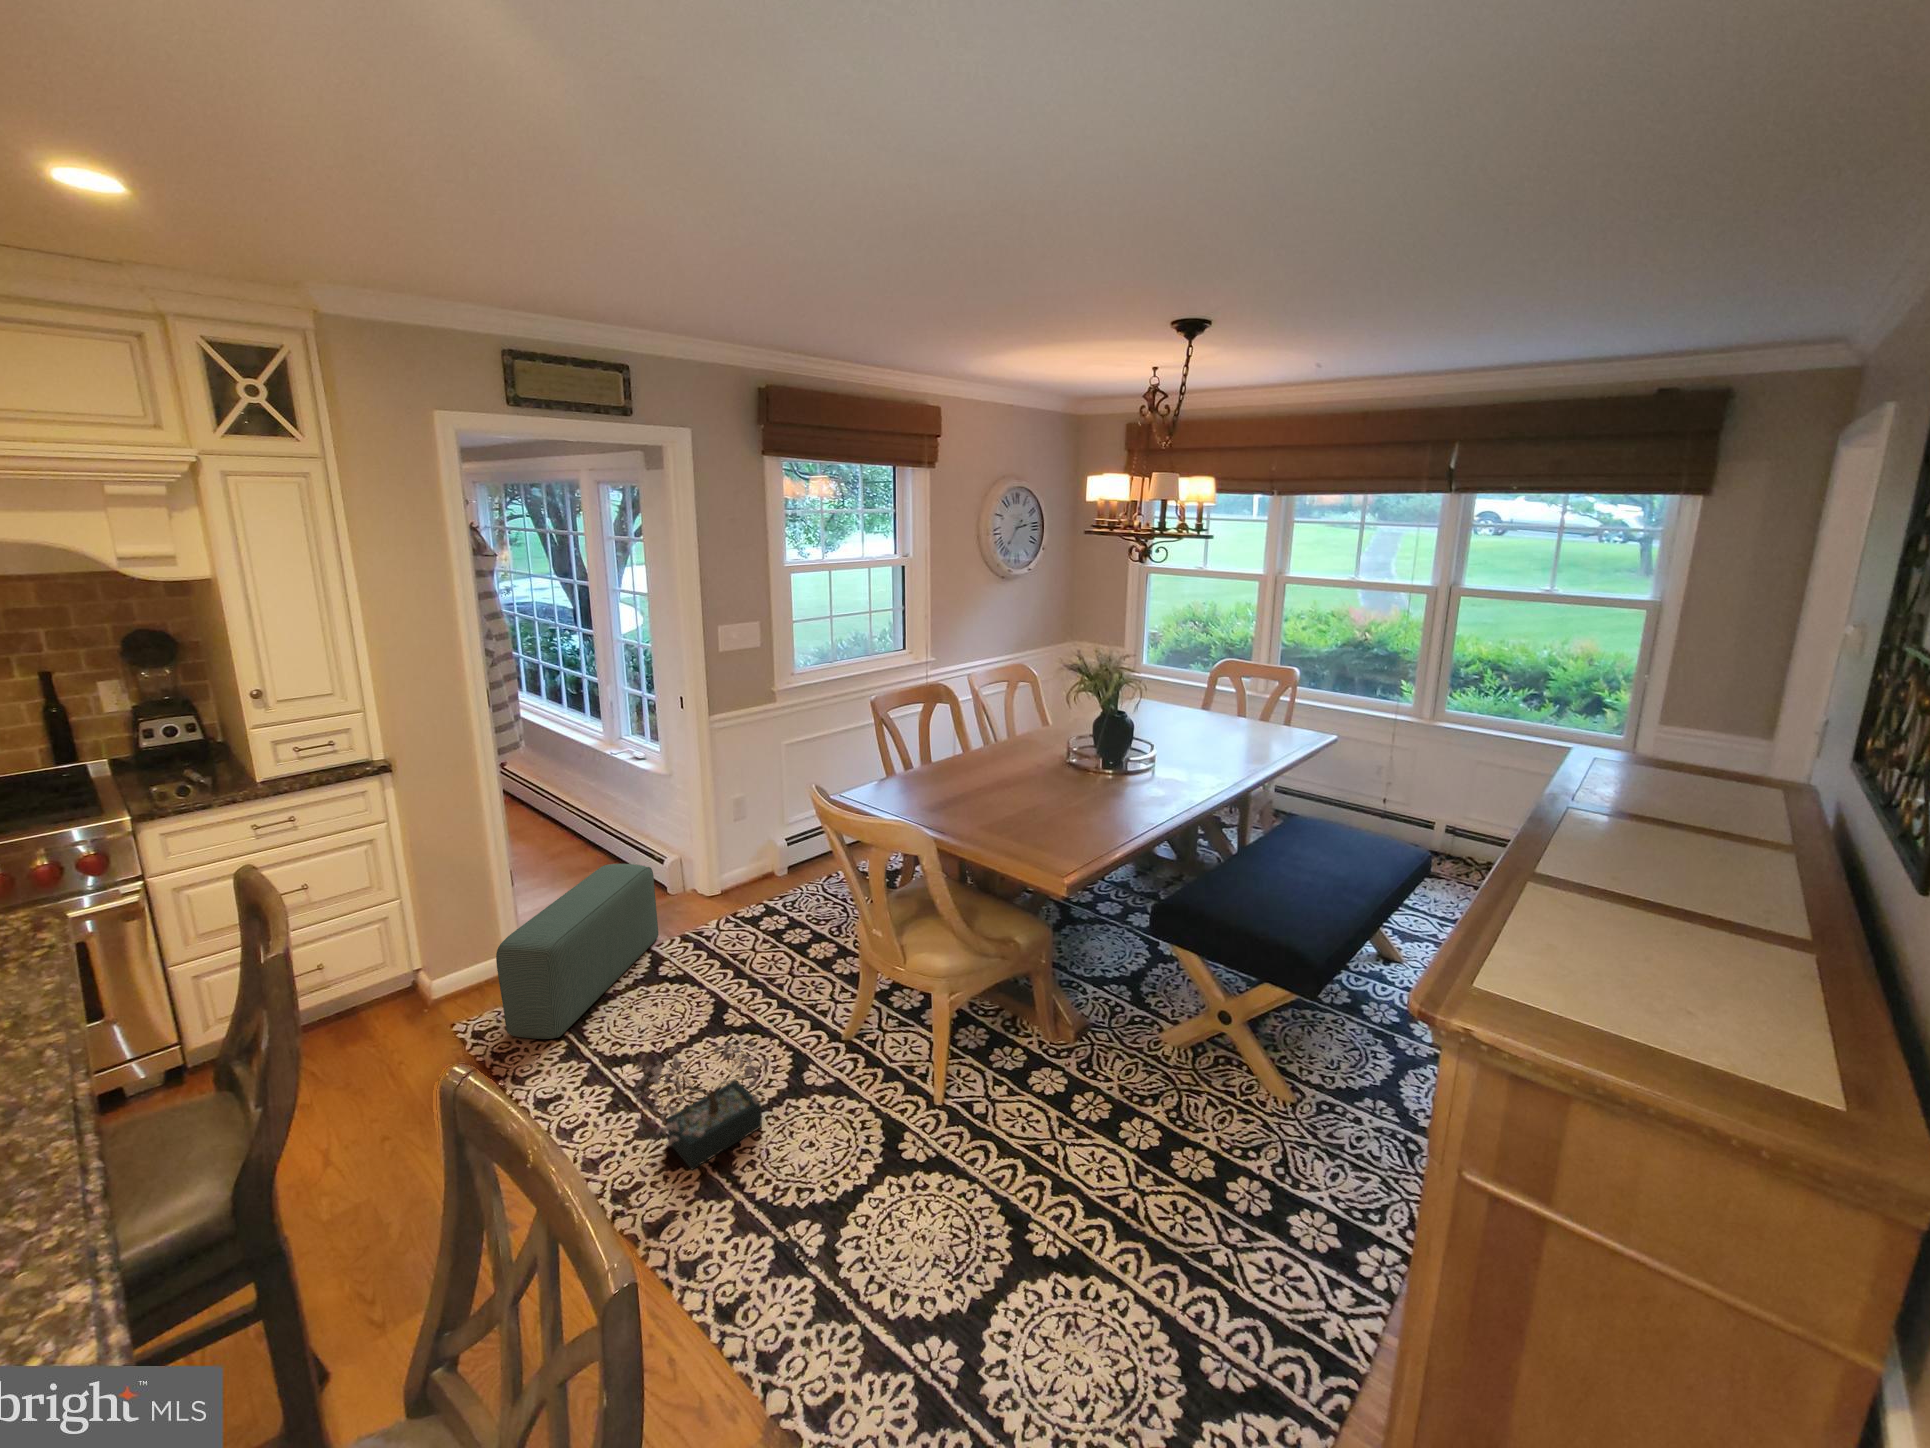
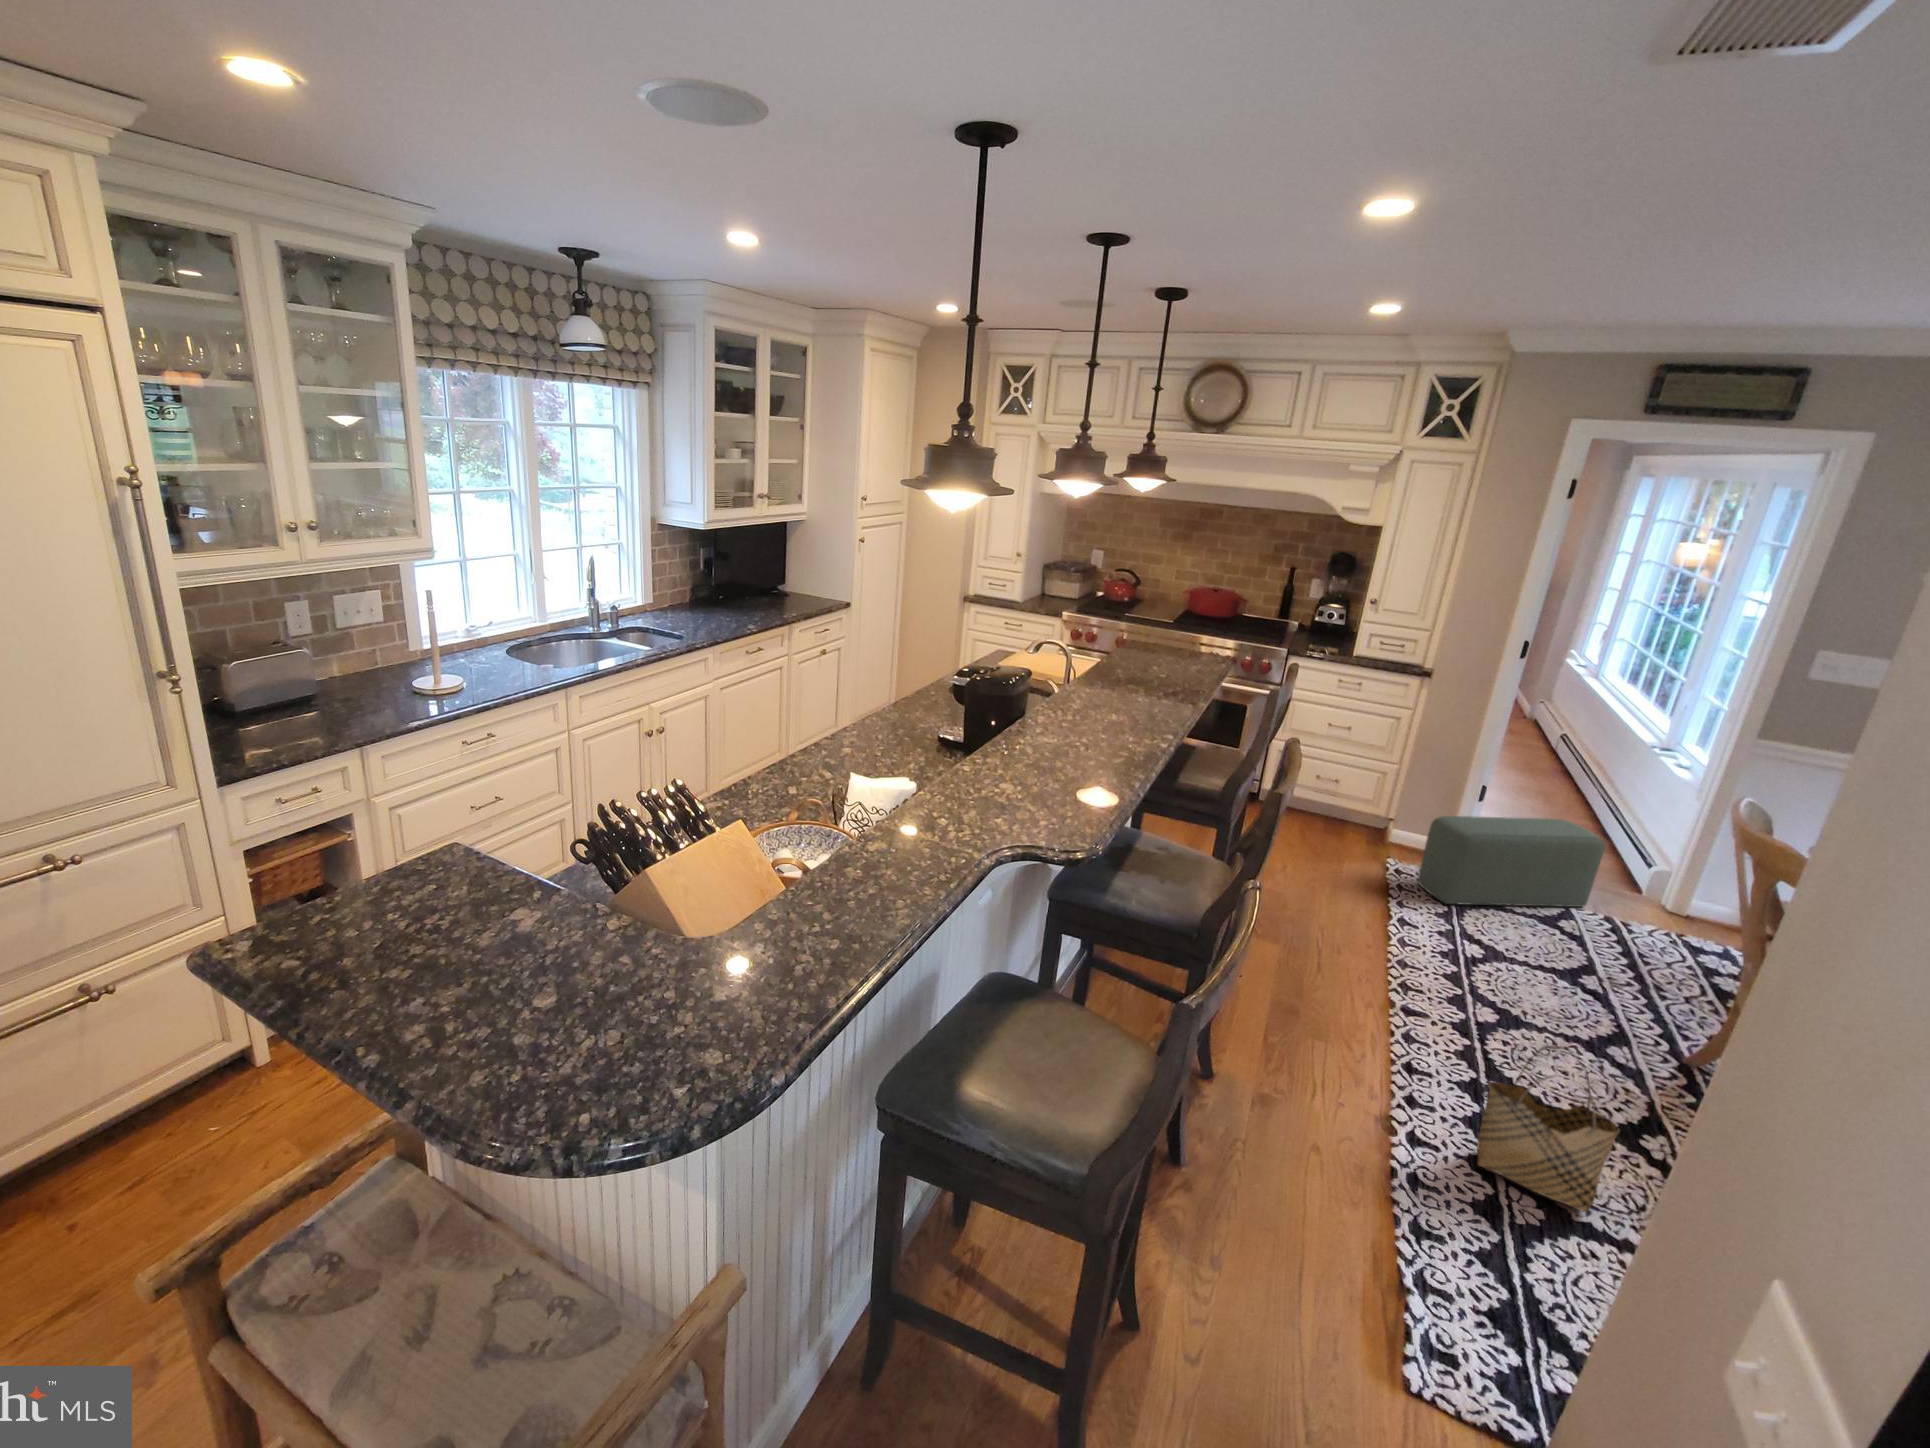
decorative plant: present [634,1038,769,1169] -> none [1438,914,1573,1038]
woven basket: none [855,1152,962,1362] -> present [1477,1046,1619,1213]

